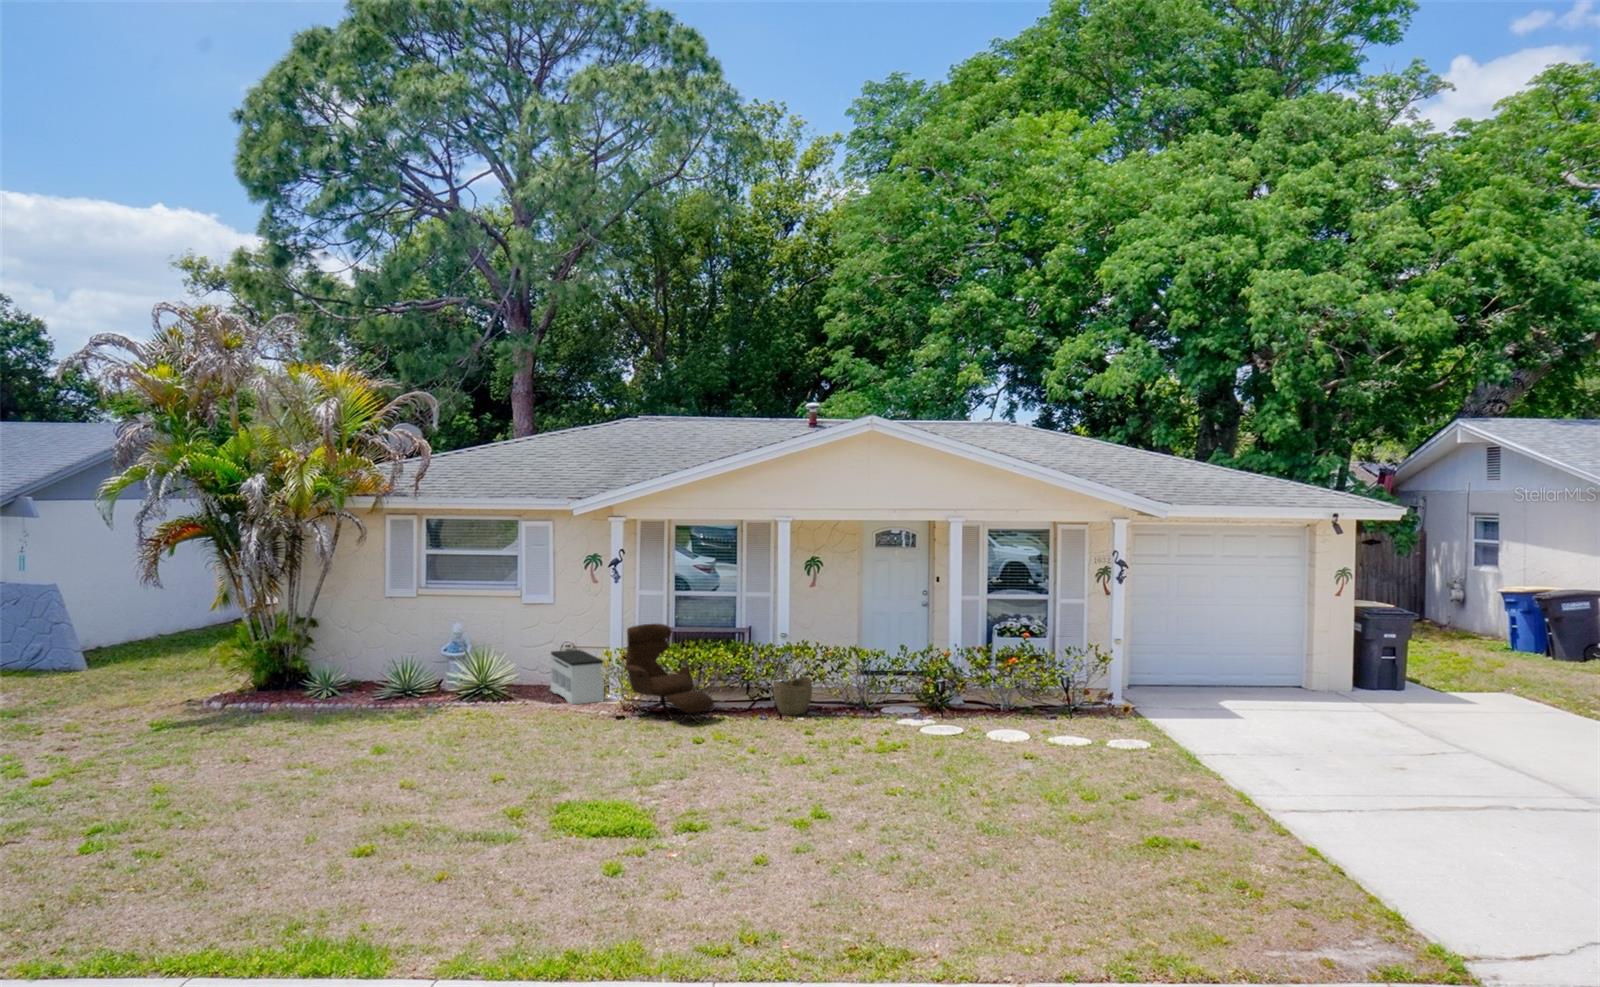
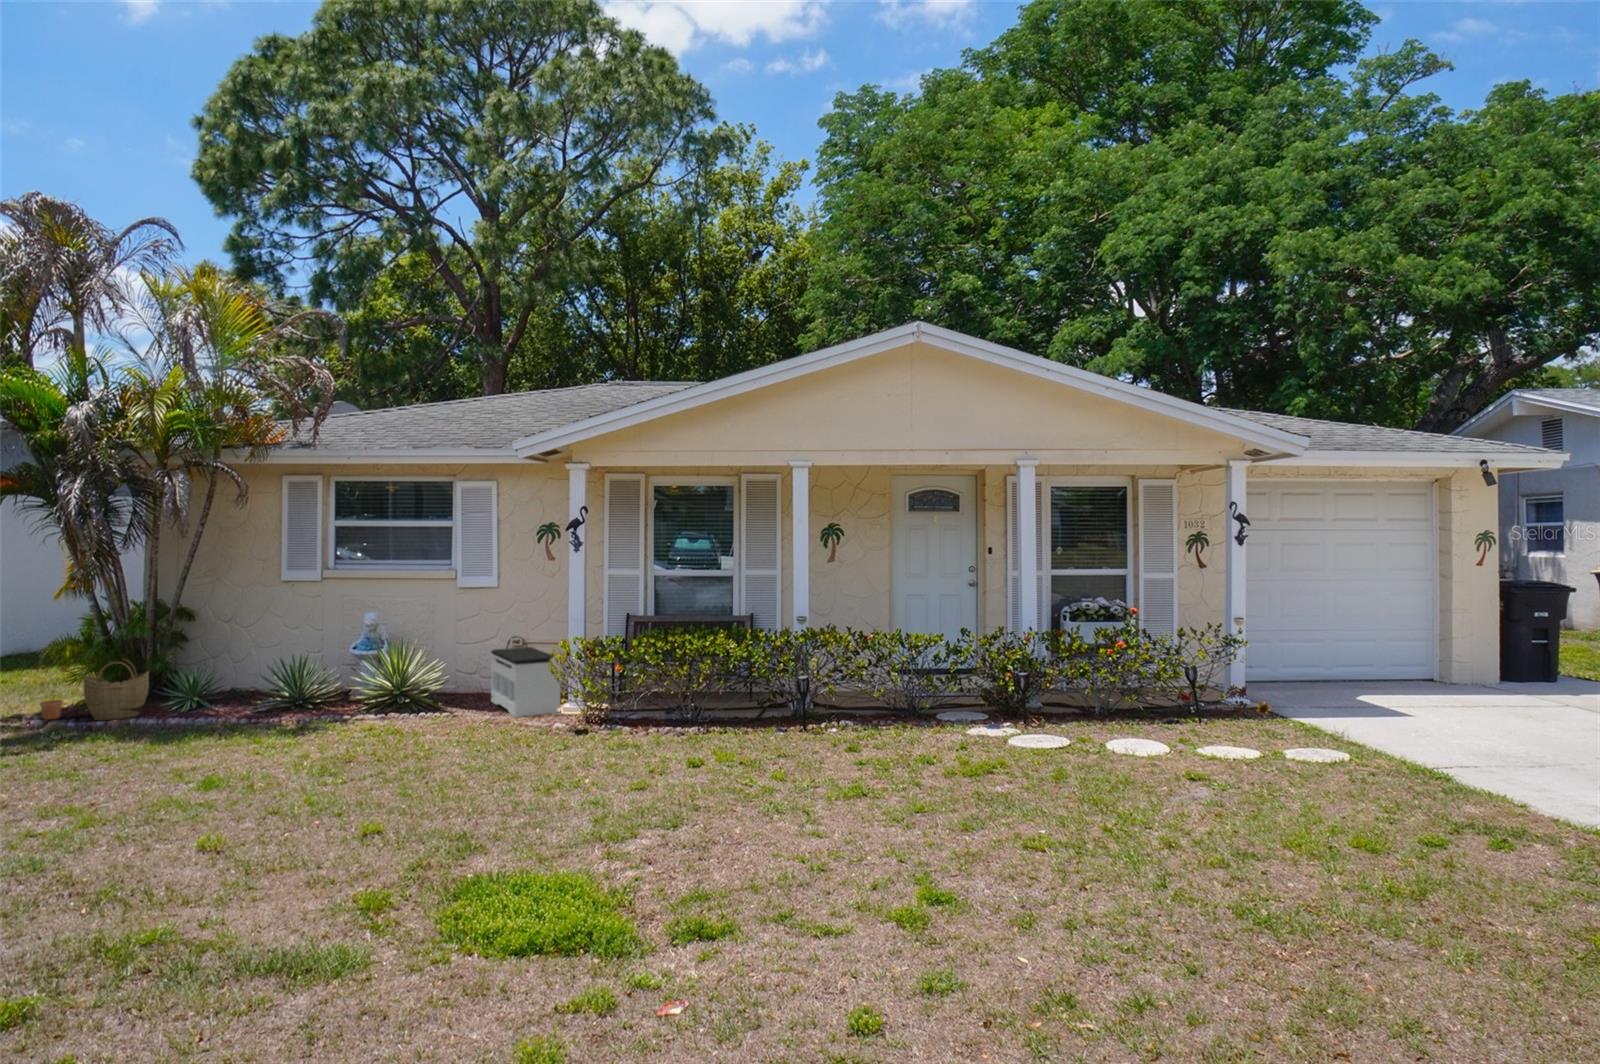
lounge chair: present [625,624,714,724] -> none [587,605,713,740]
potted plant: none [232,660,252,699] -> present [40,666,67,719]
woven basket: present [773,672,812,715] -> present [83,659,149,721]

